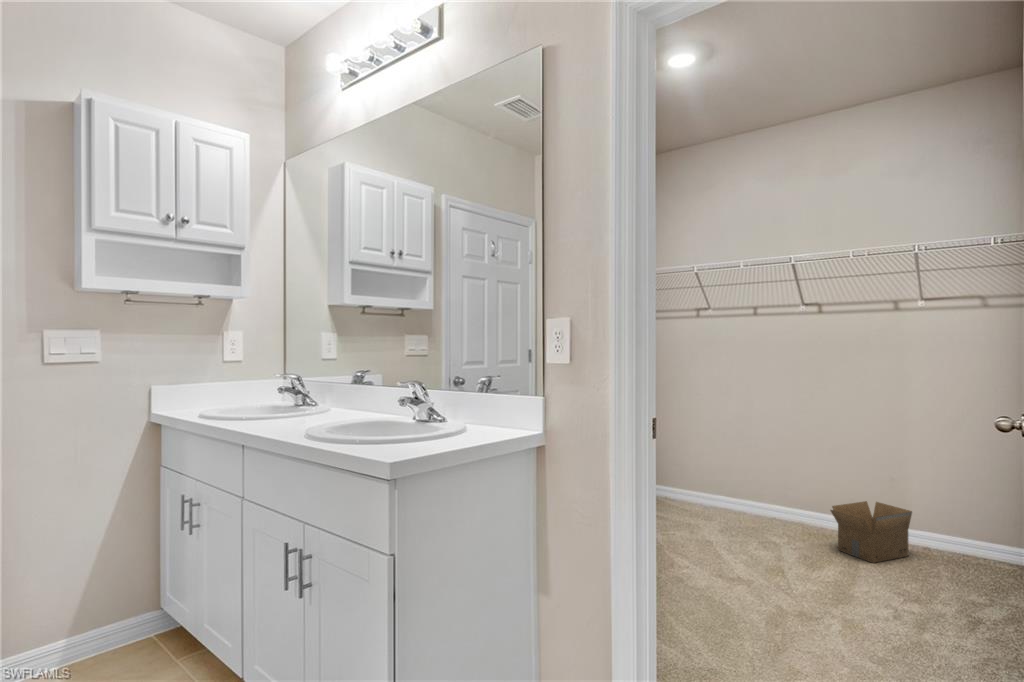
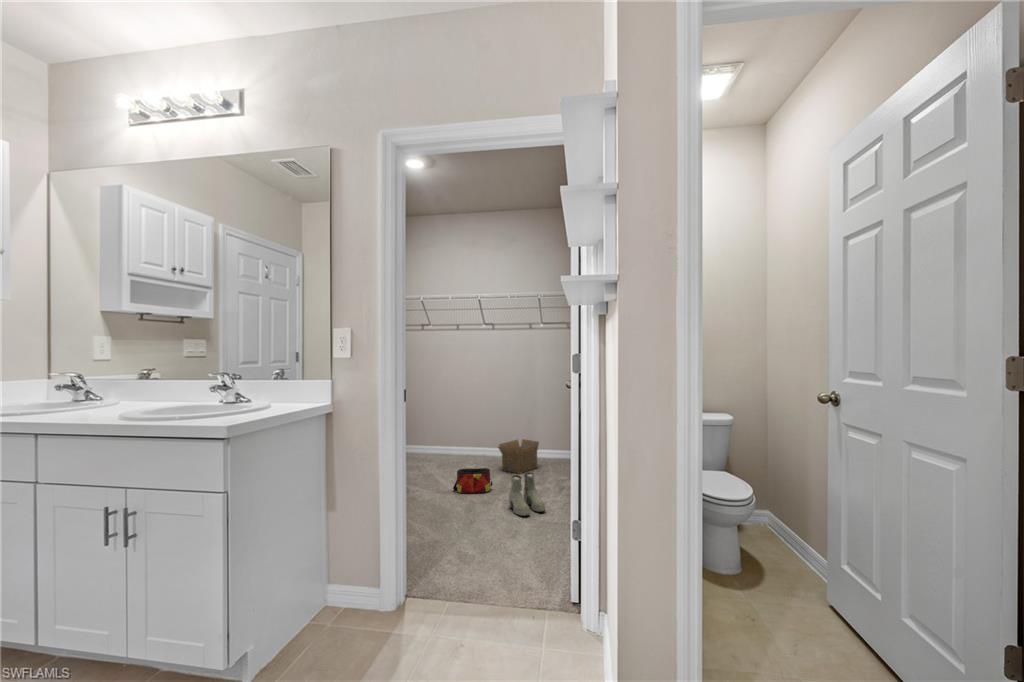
bag: none [753,542,825,590] -> present [453,468,492,494]
boots: none [863,575,944,657] -> present [509,473,545,516]

